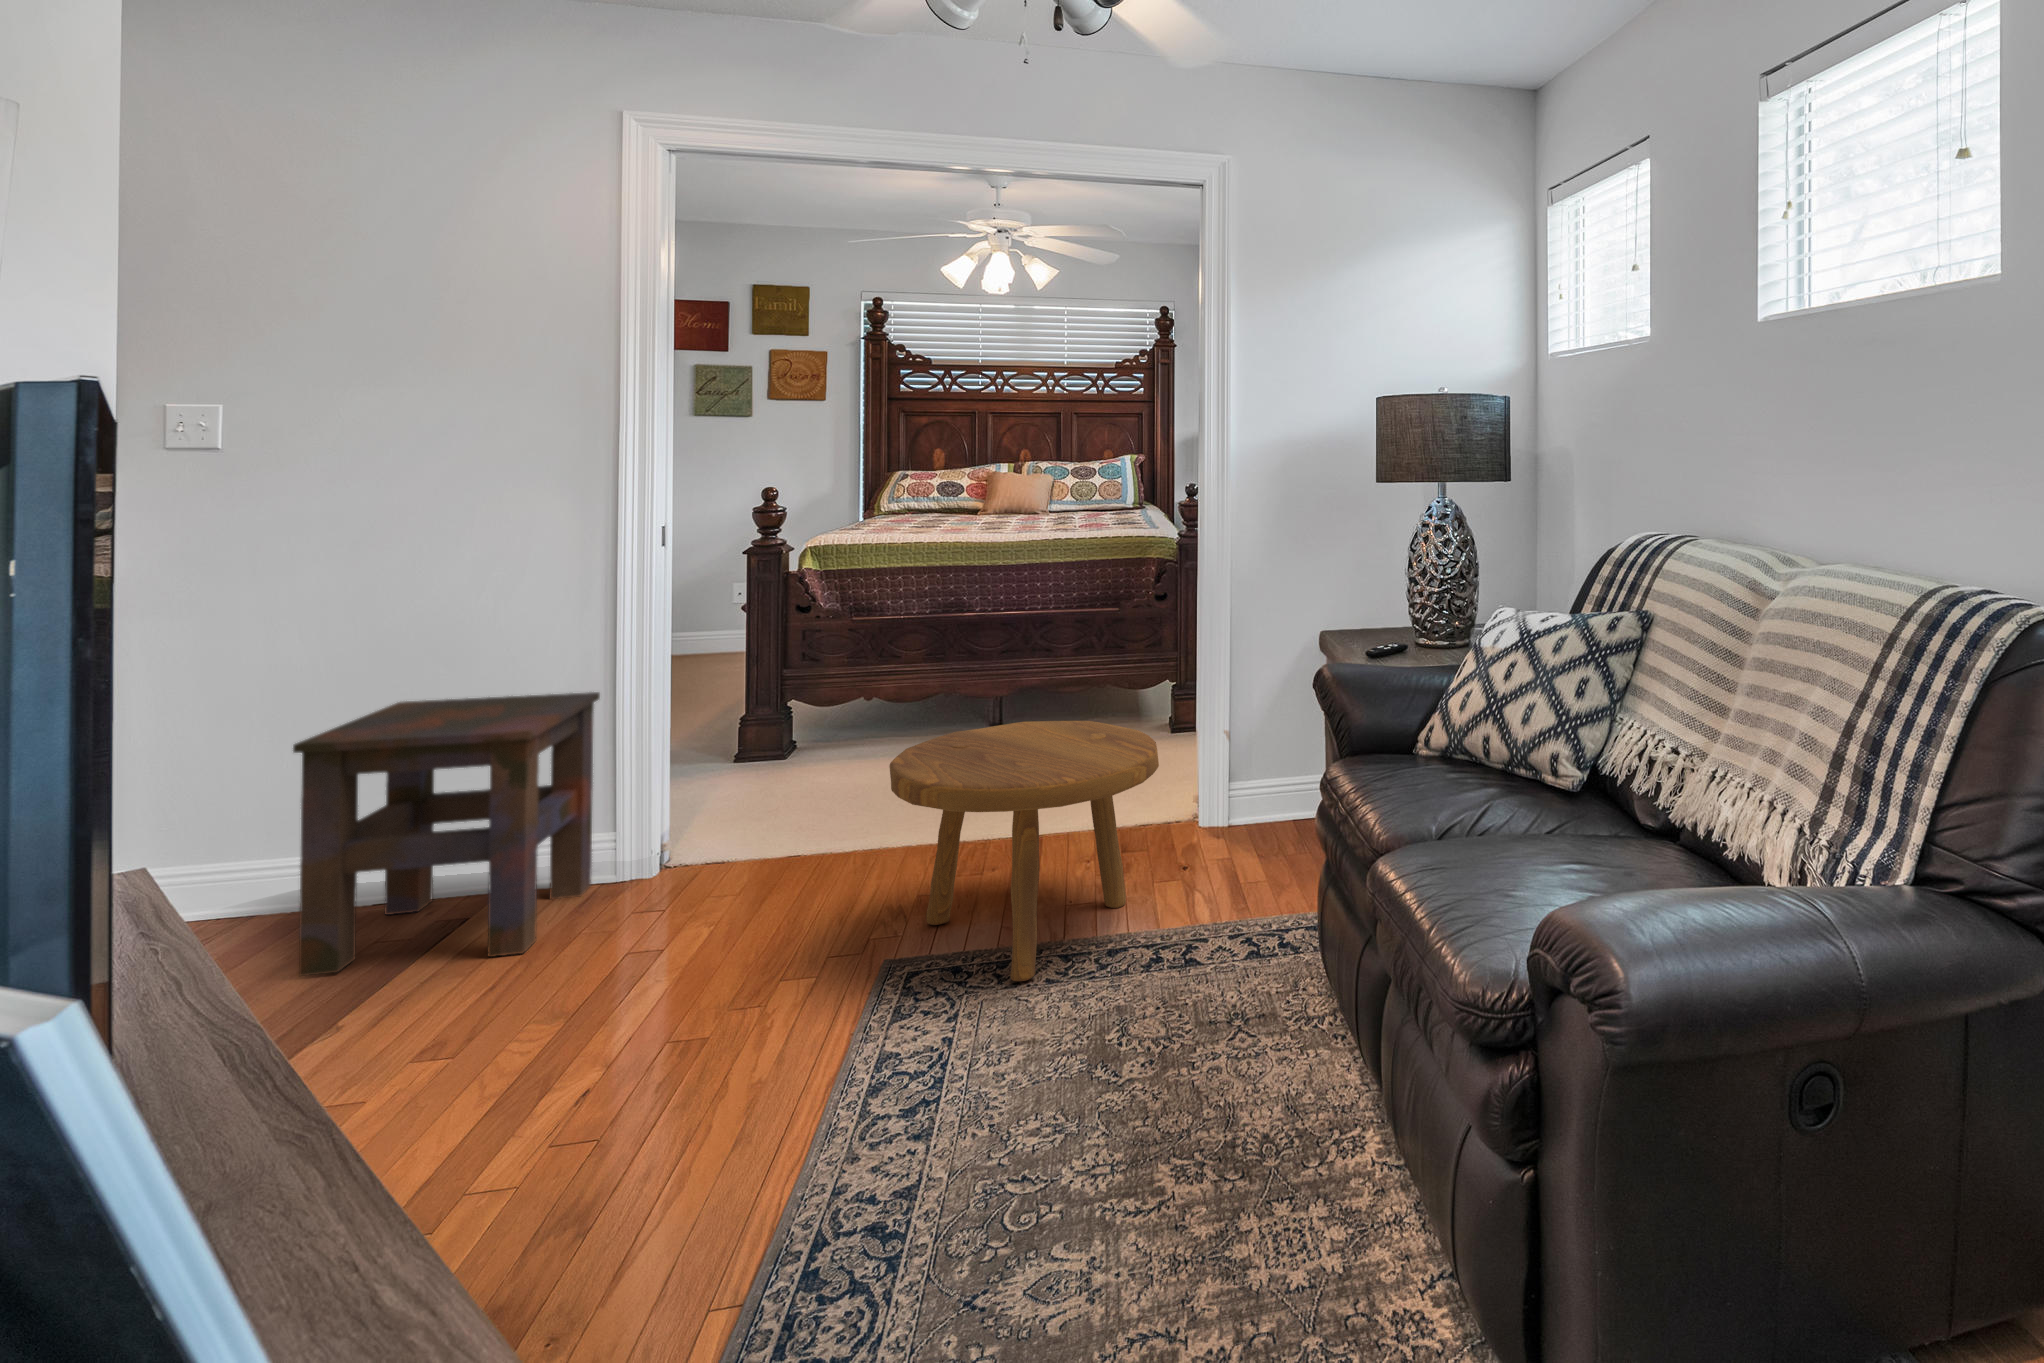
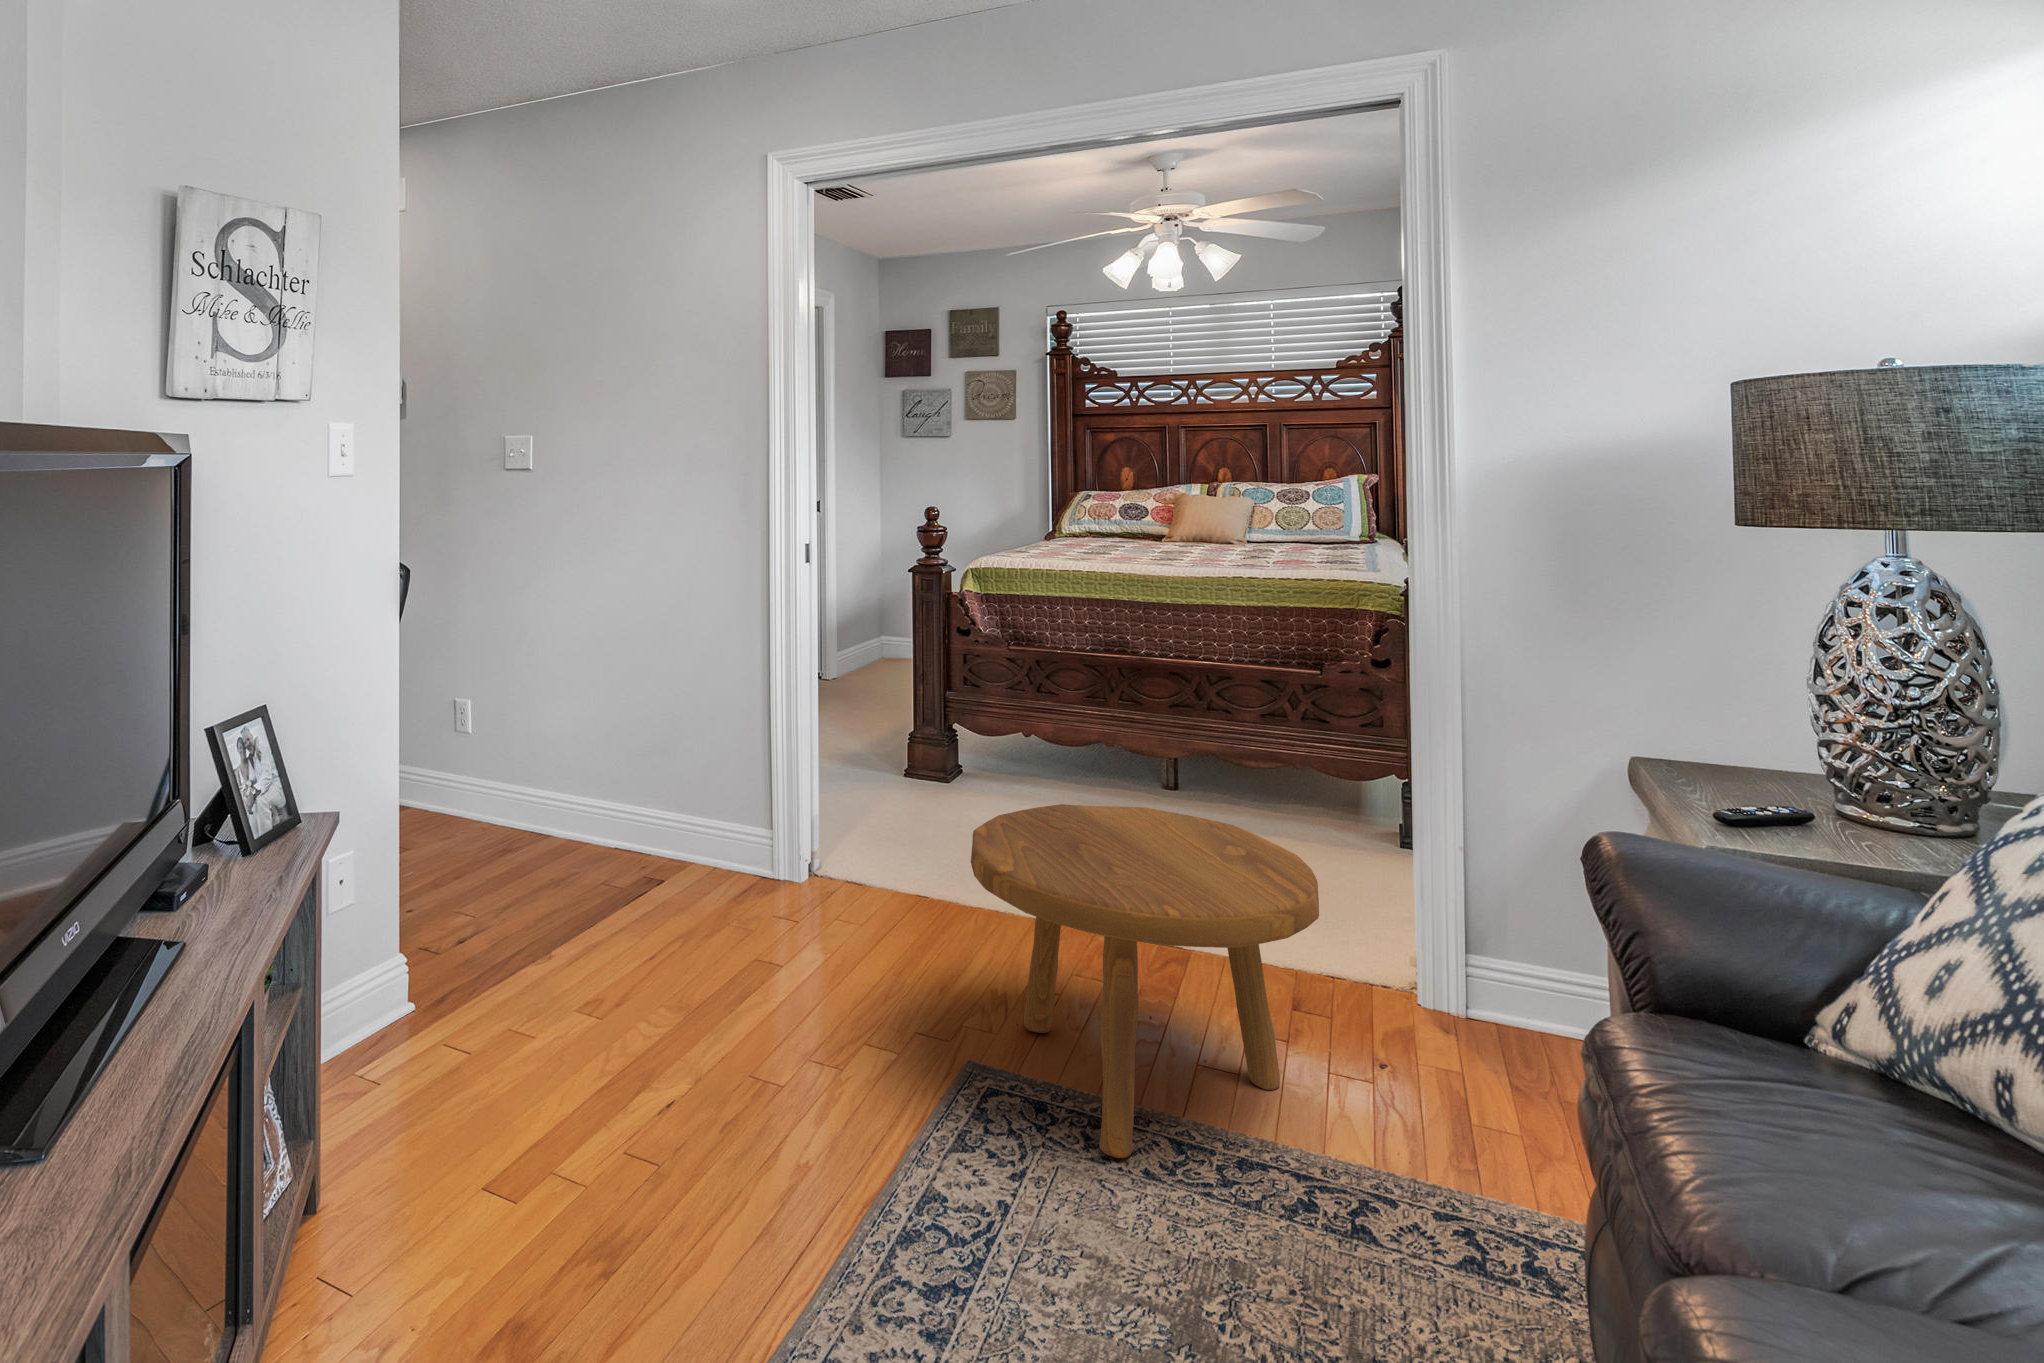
side table: present [293,692,600,976] -> none [536,680,755,930]

